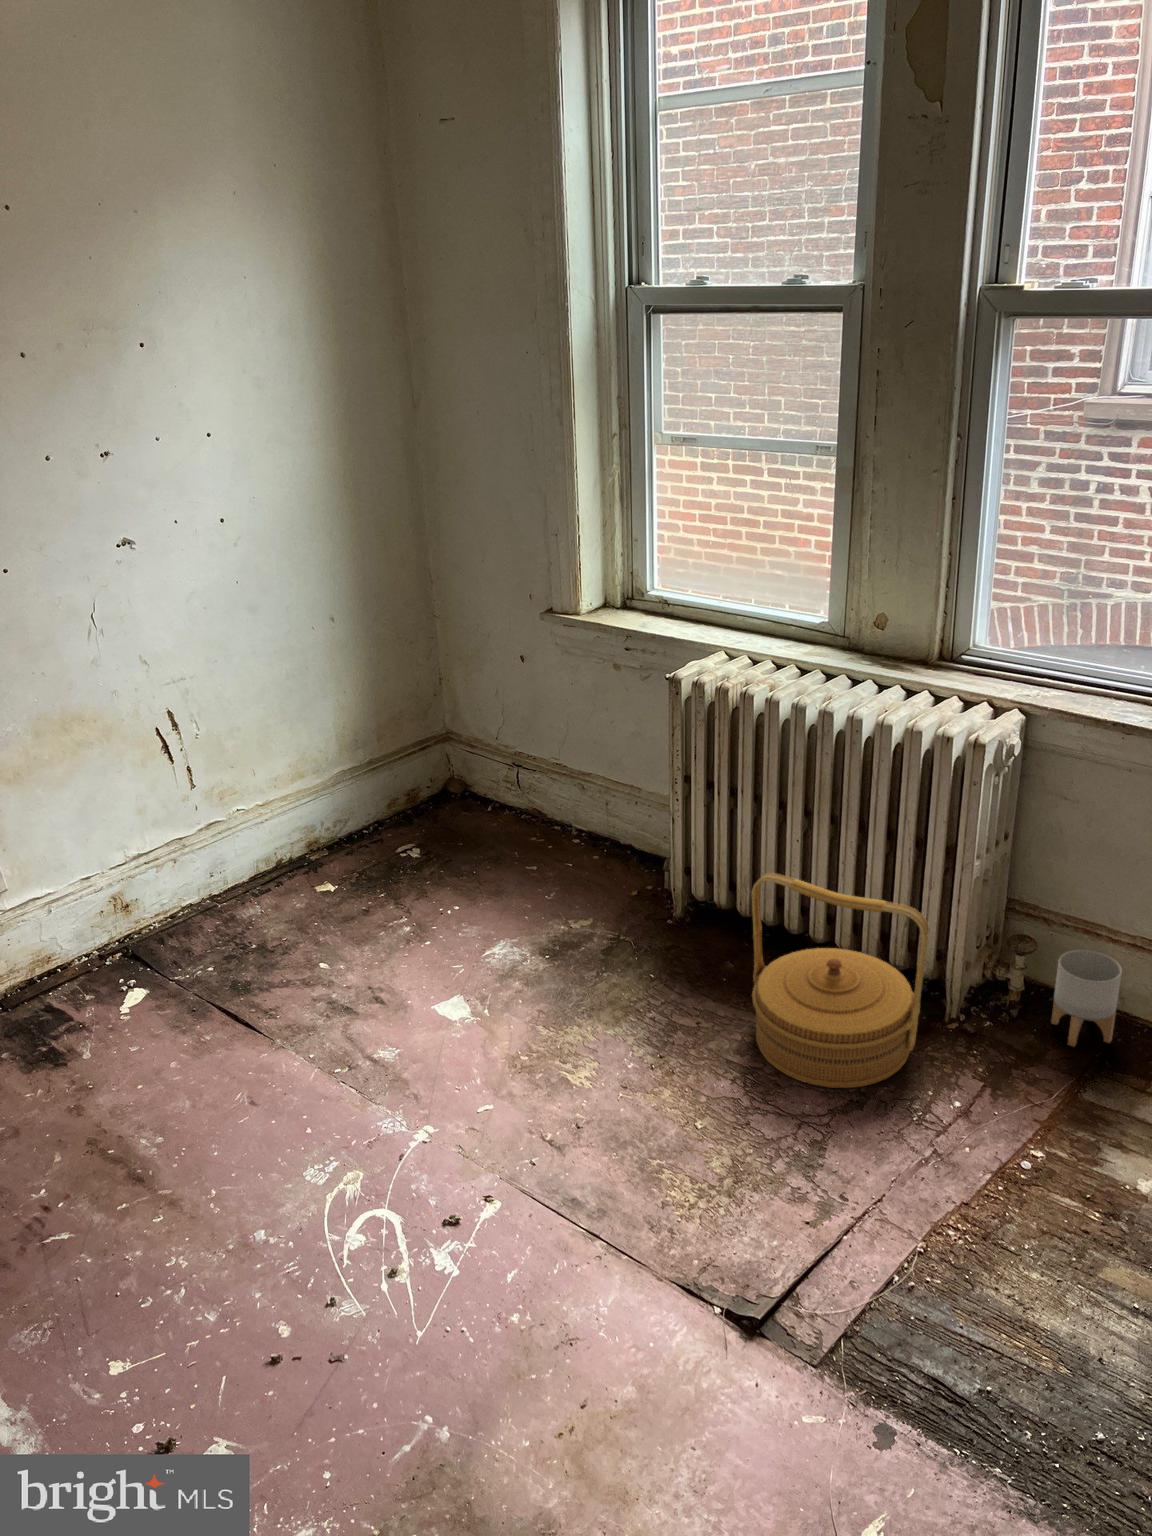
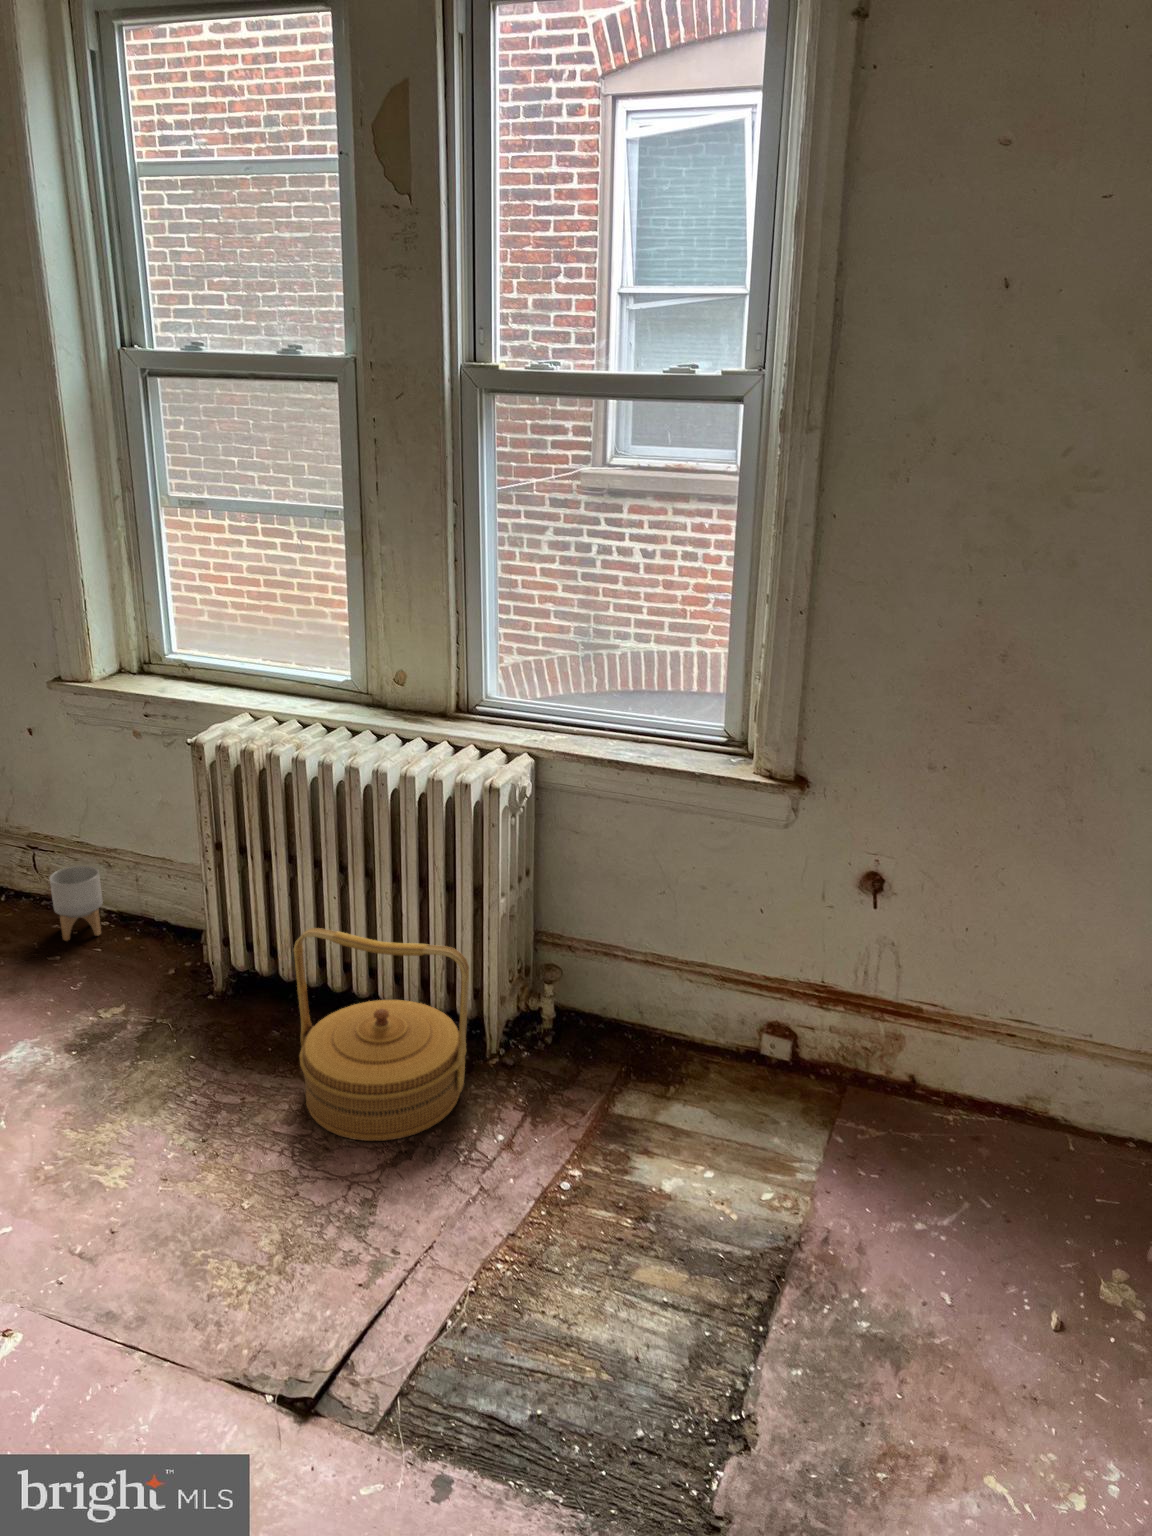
planter: present [1051,950,1122,1046] -> present [50,866,103,941]

